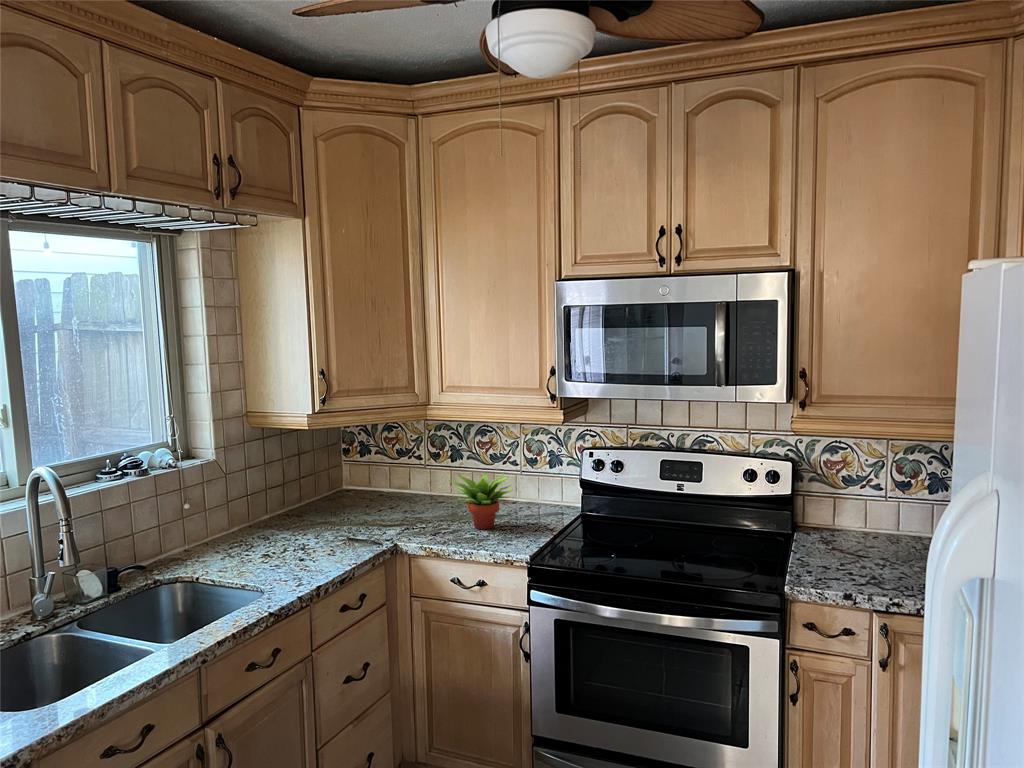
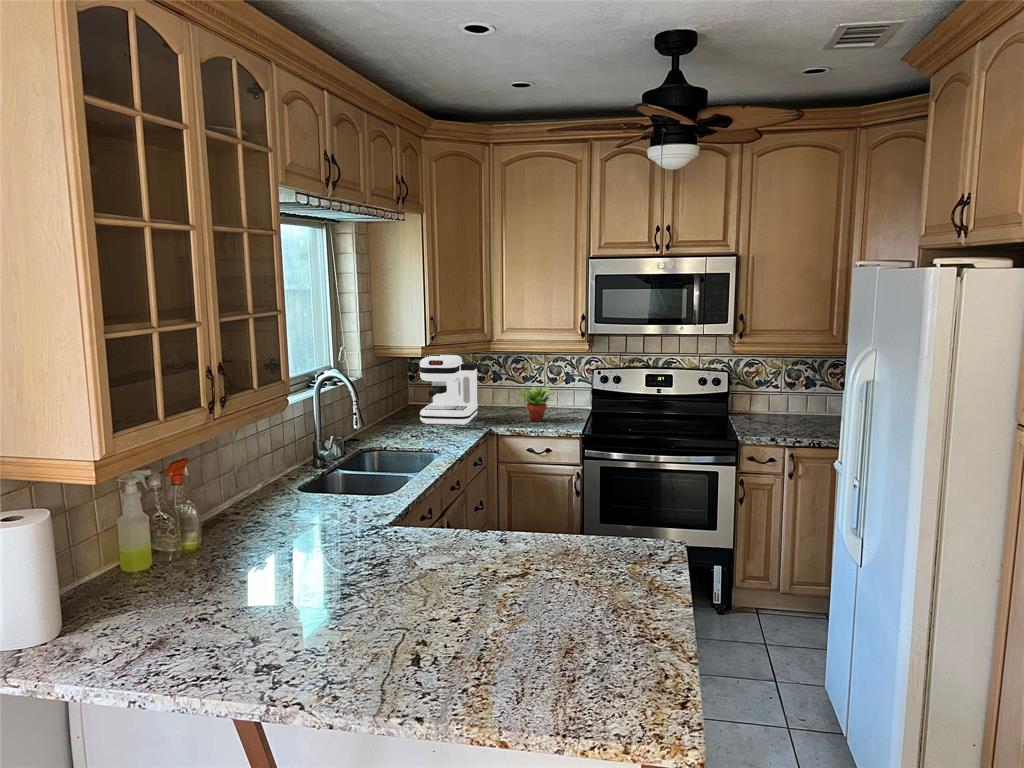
coffee maker: none [308,424,405,531] -> present [420,355,478,425]

